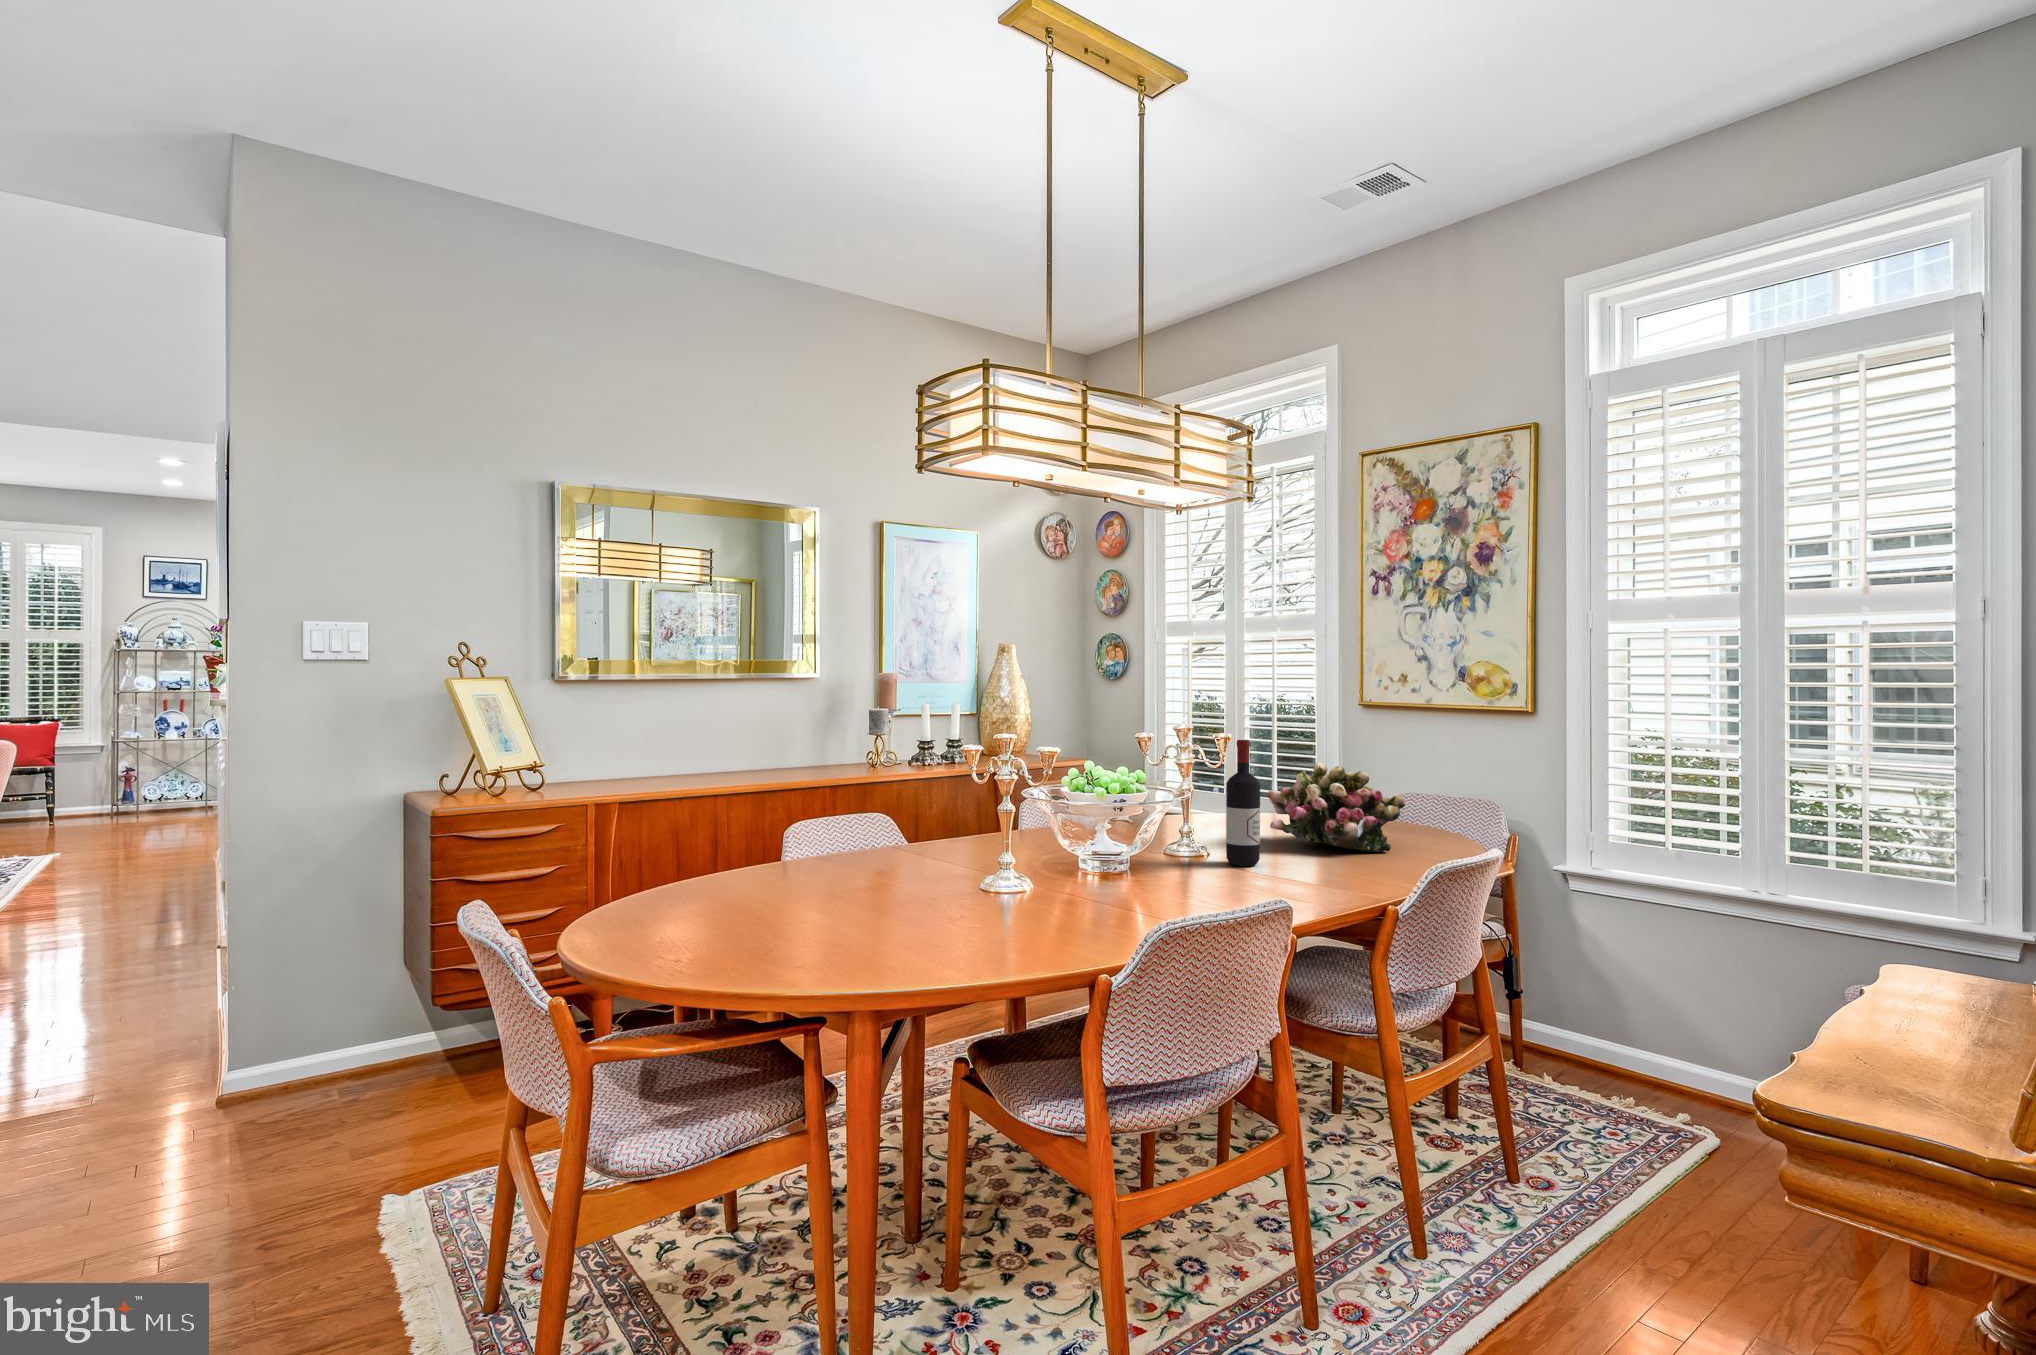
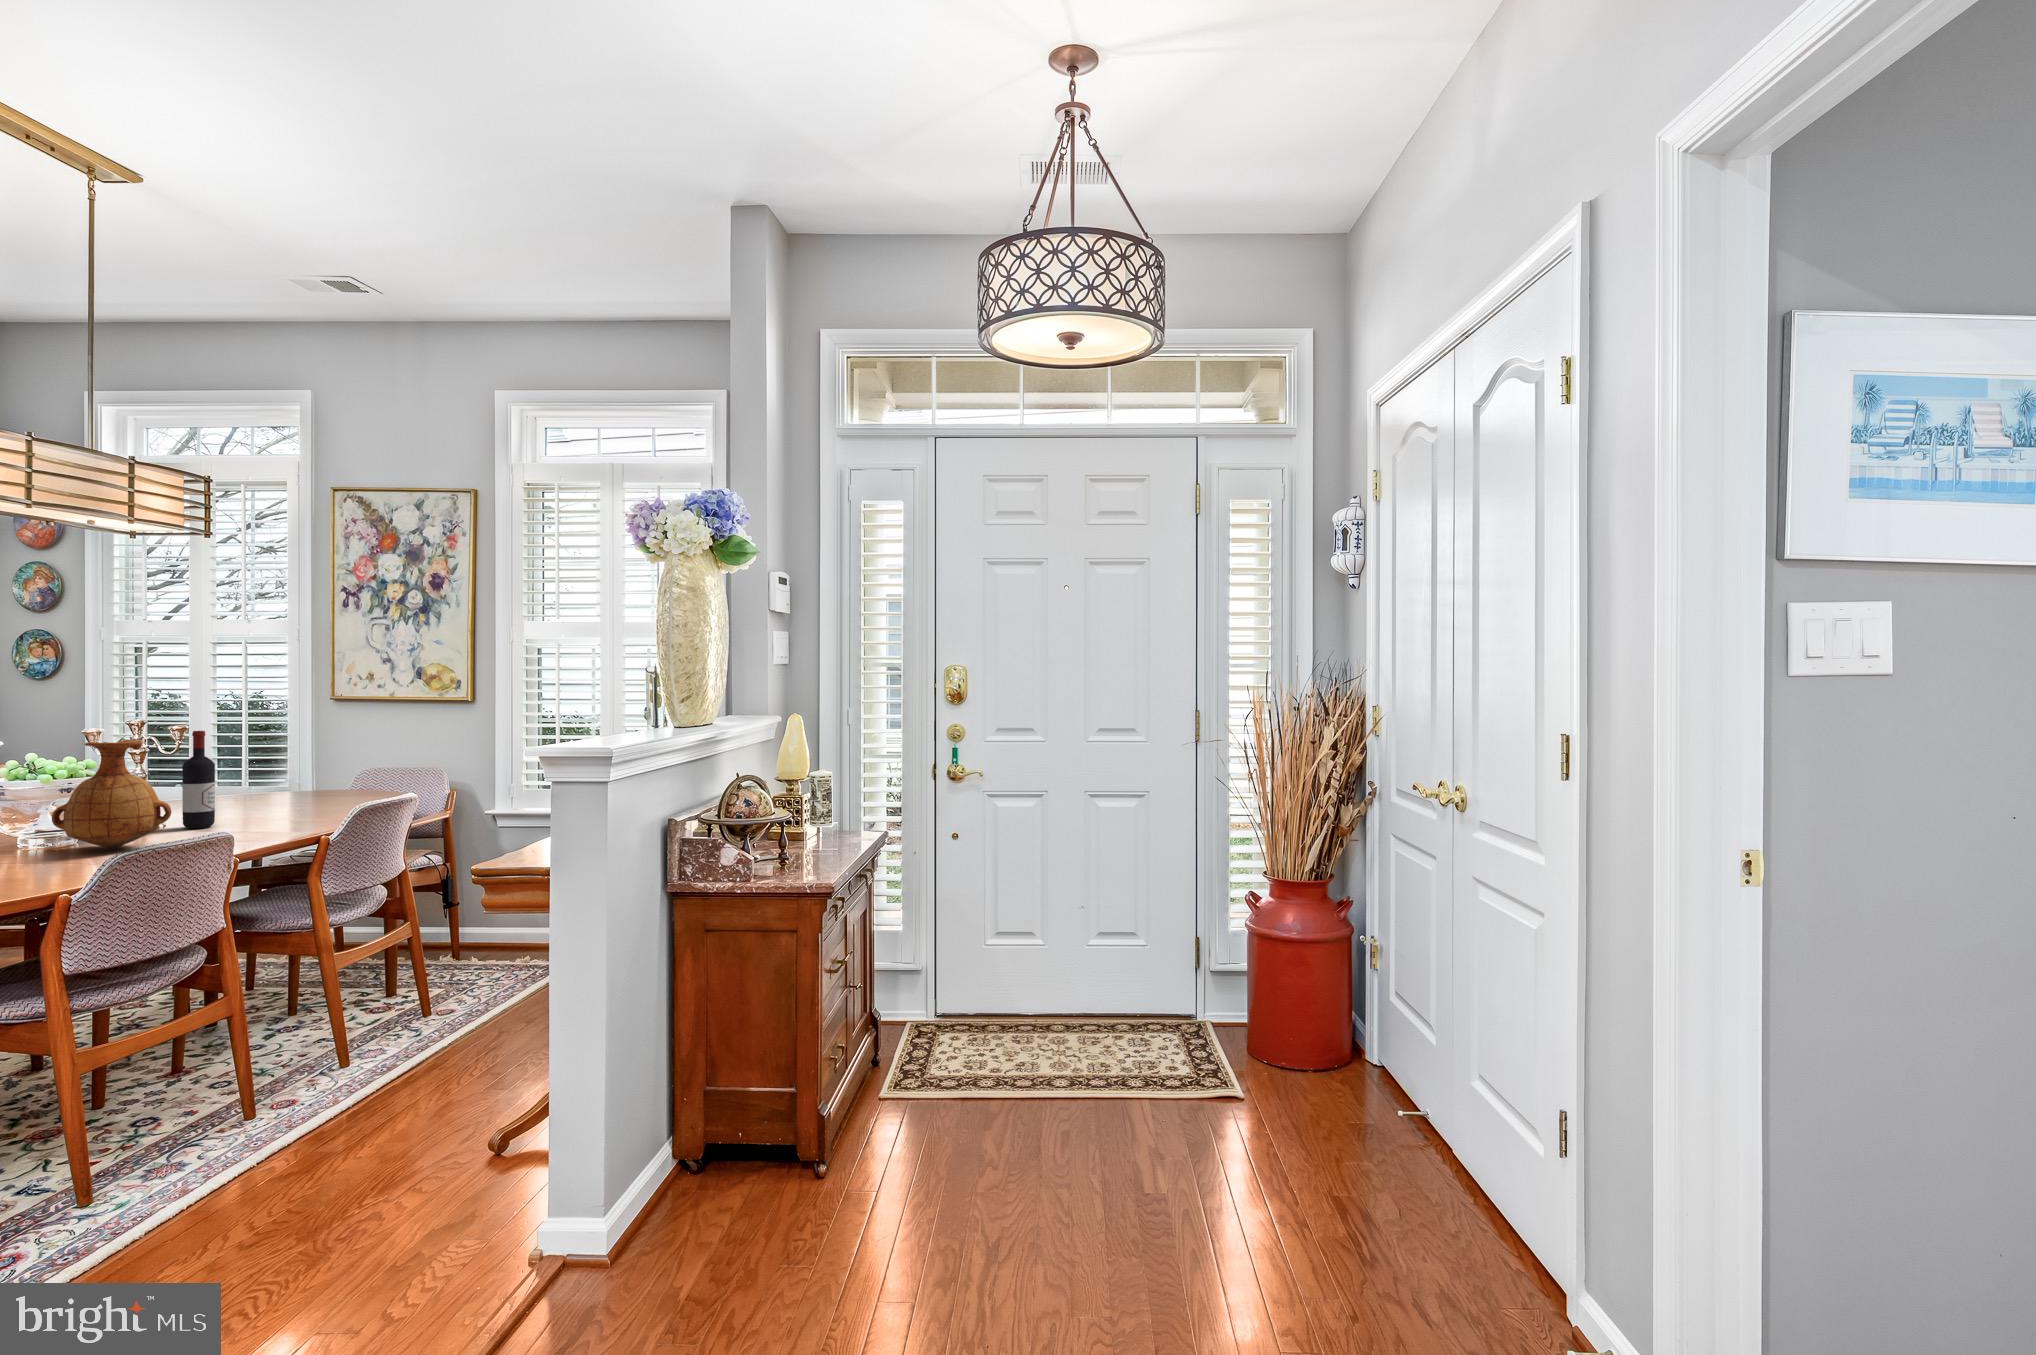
vase: none [1101,748,1219,889] -> present [52,739,171,849]
flower arrangement: present [1268,763,1405,852] -> none [226,746,349,809]

